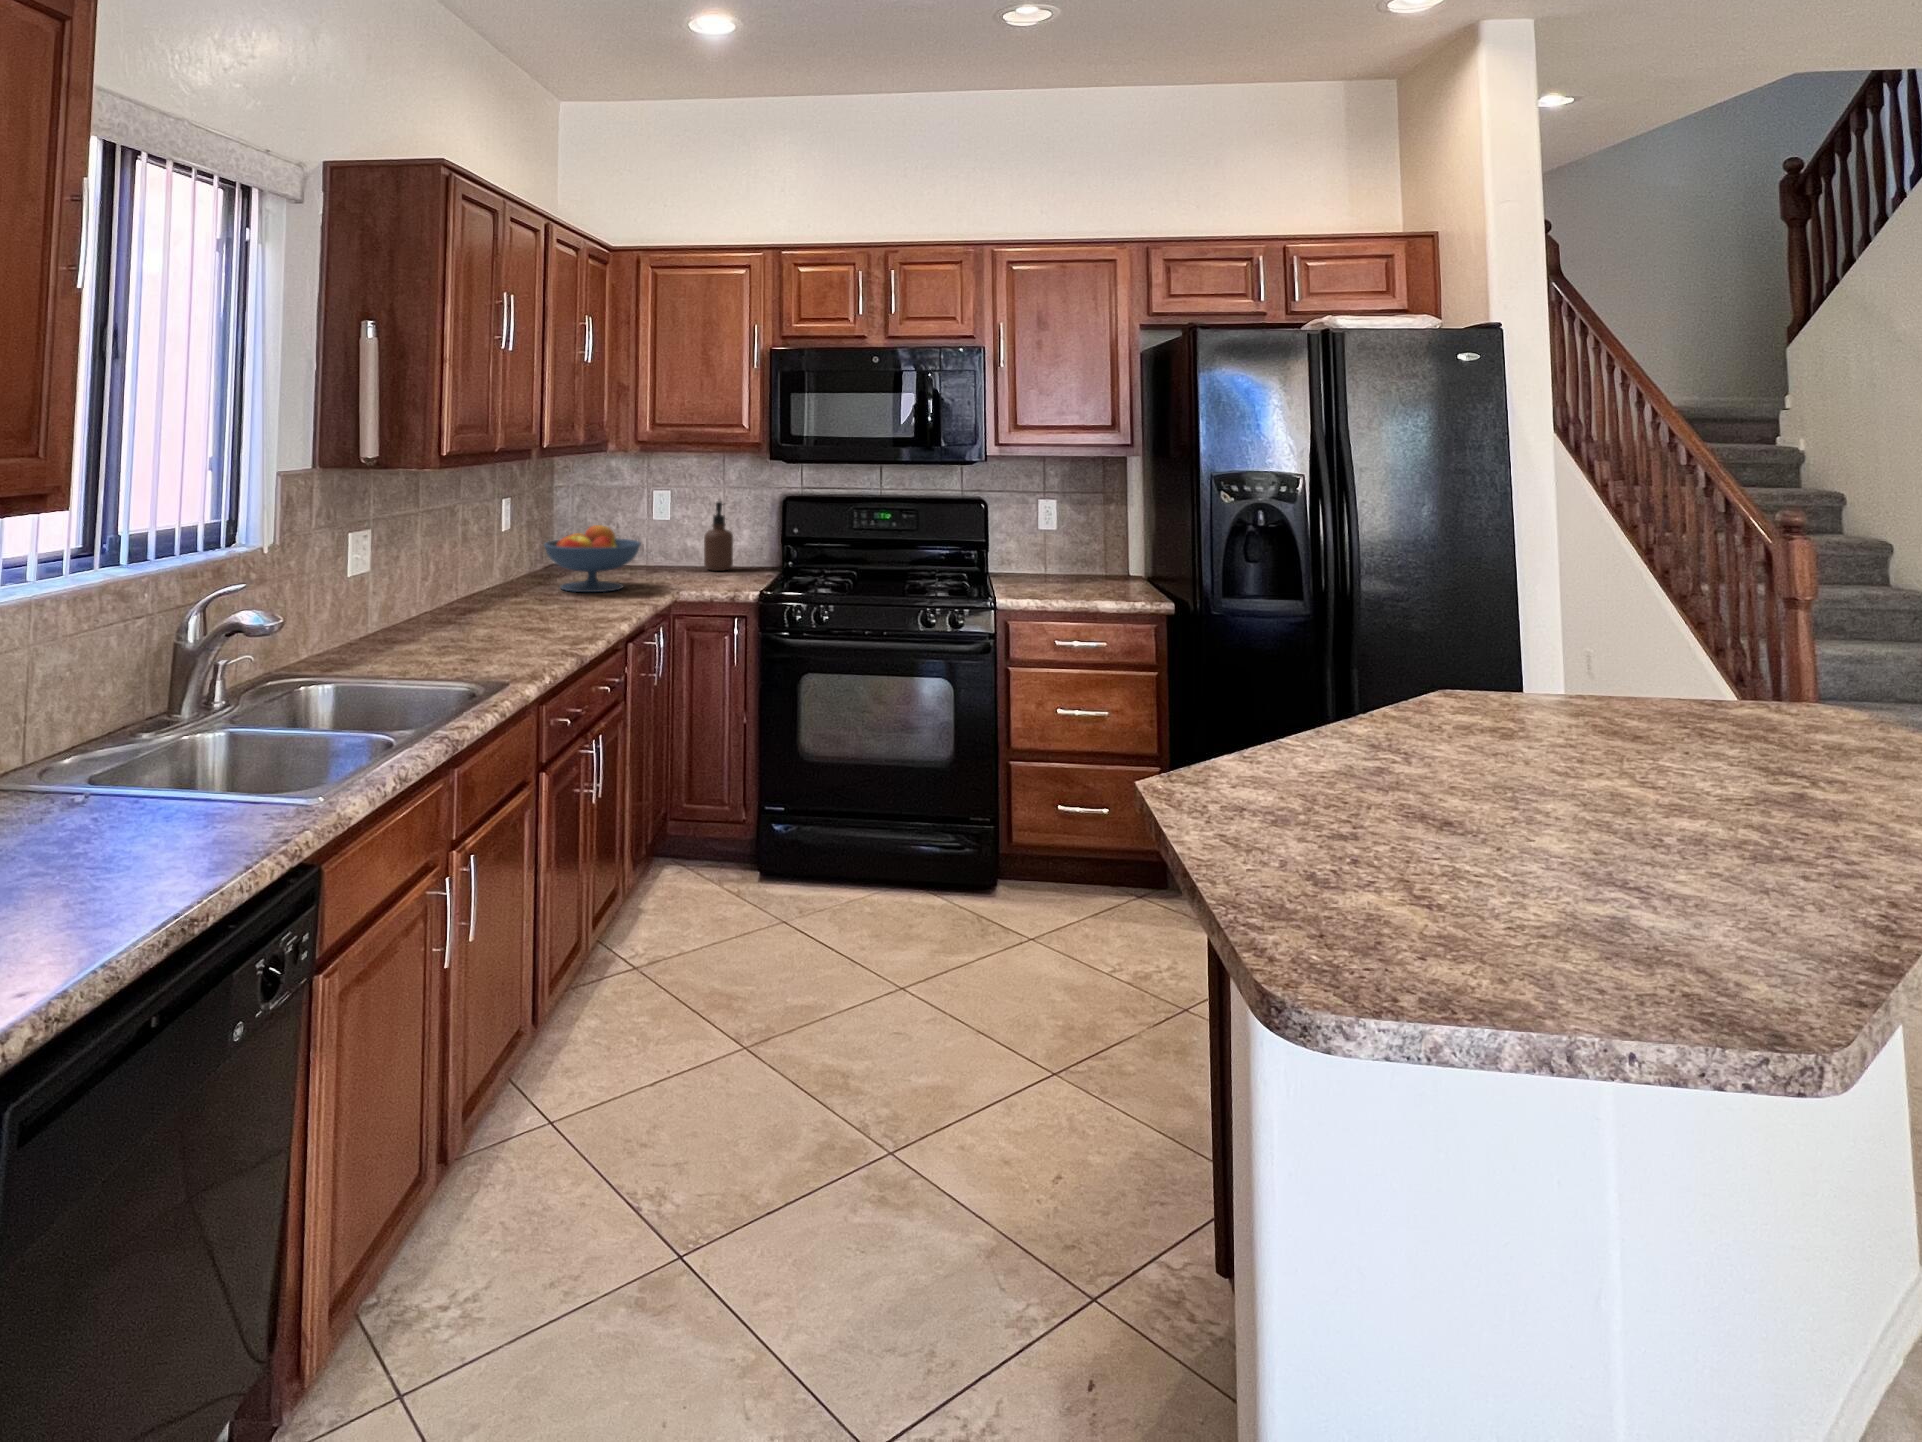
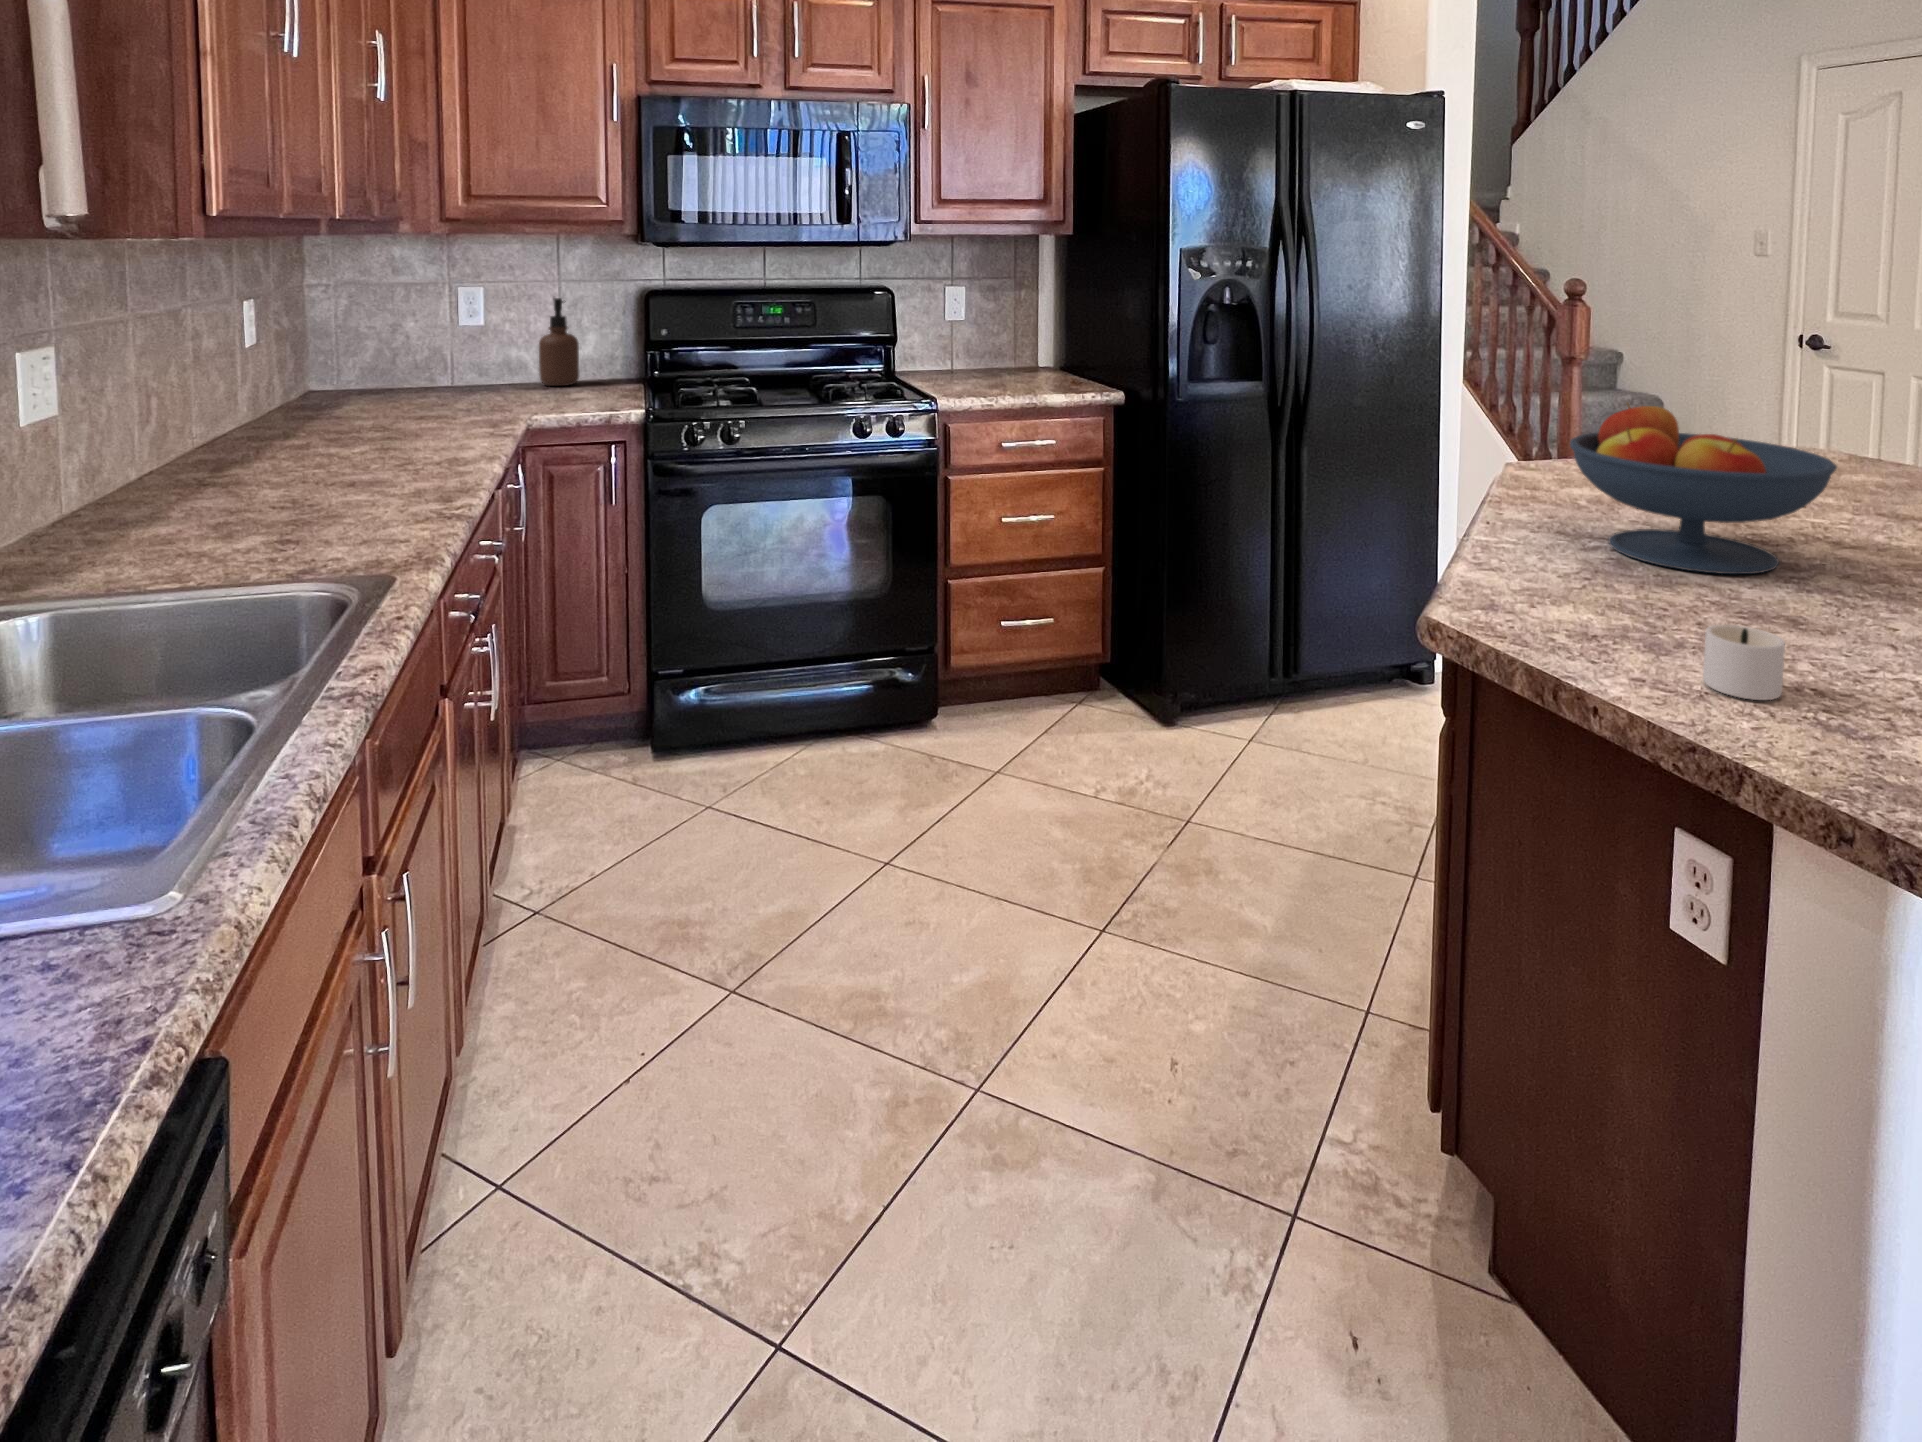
fruit bowl: present [544,525,641,592] -> present [1570,403,1837,574]
candle: none [1262,799,1345,863] -> present [1703,625,1785,700]

